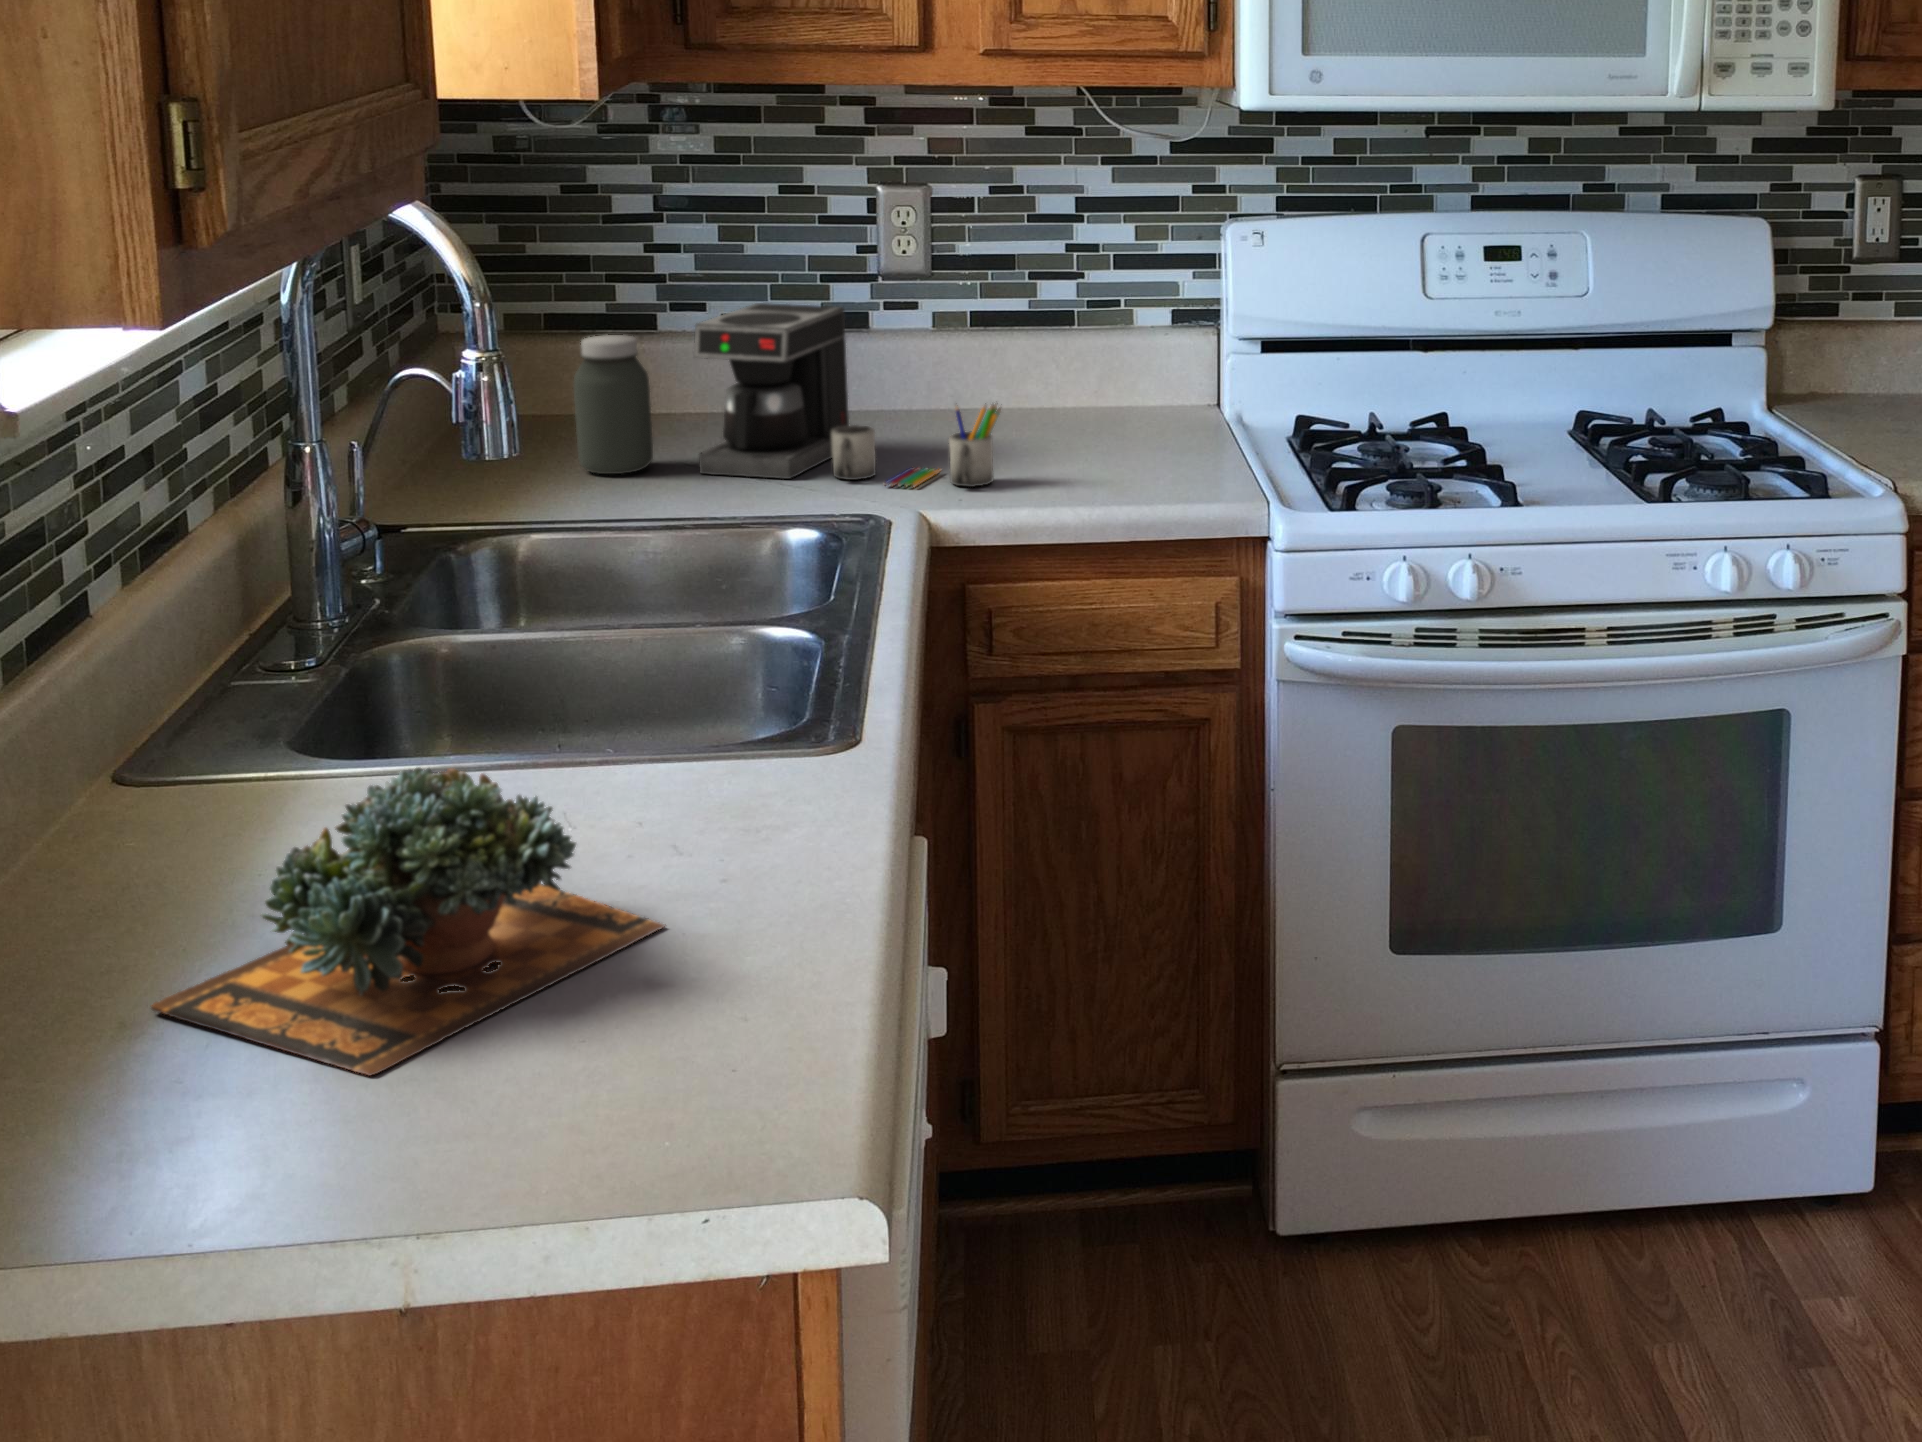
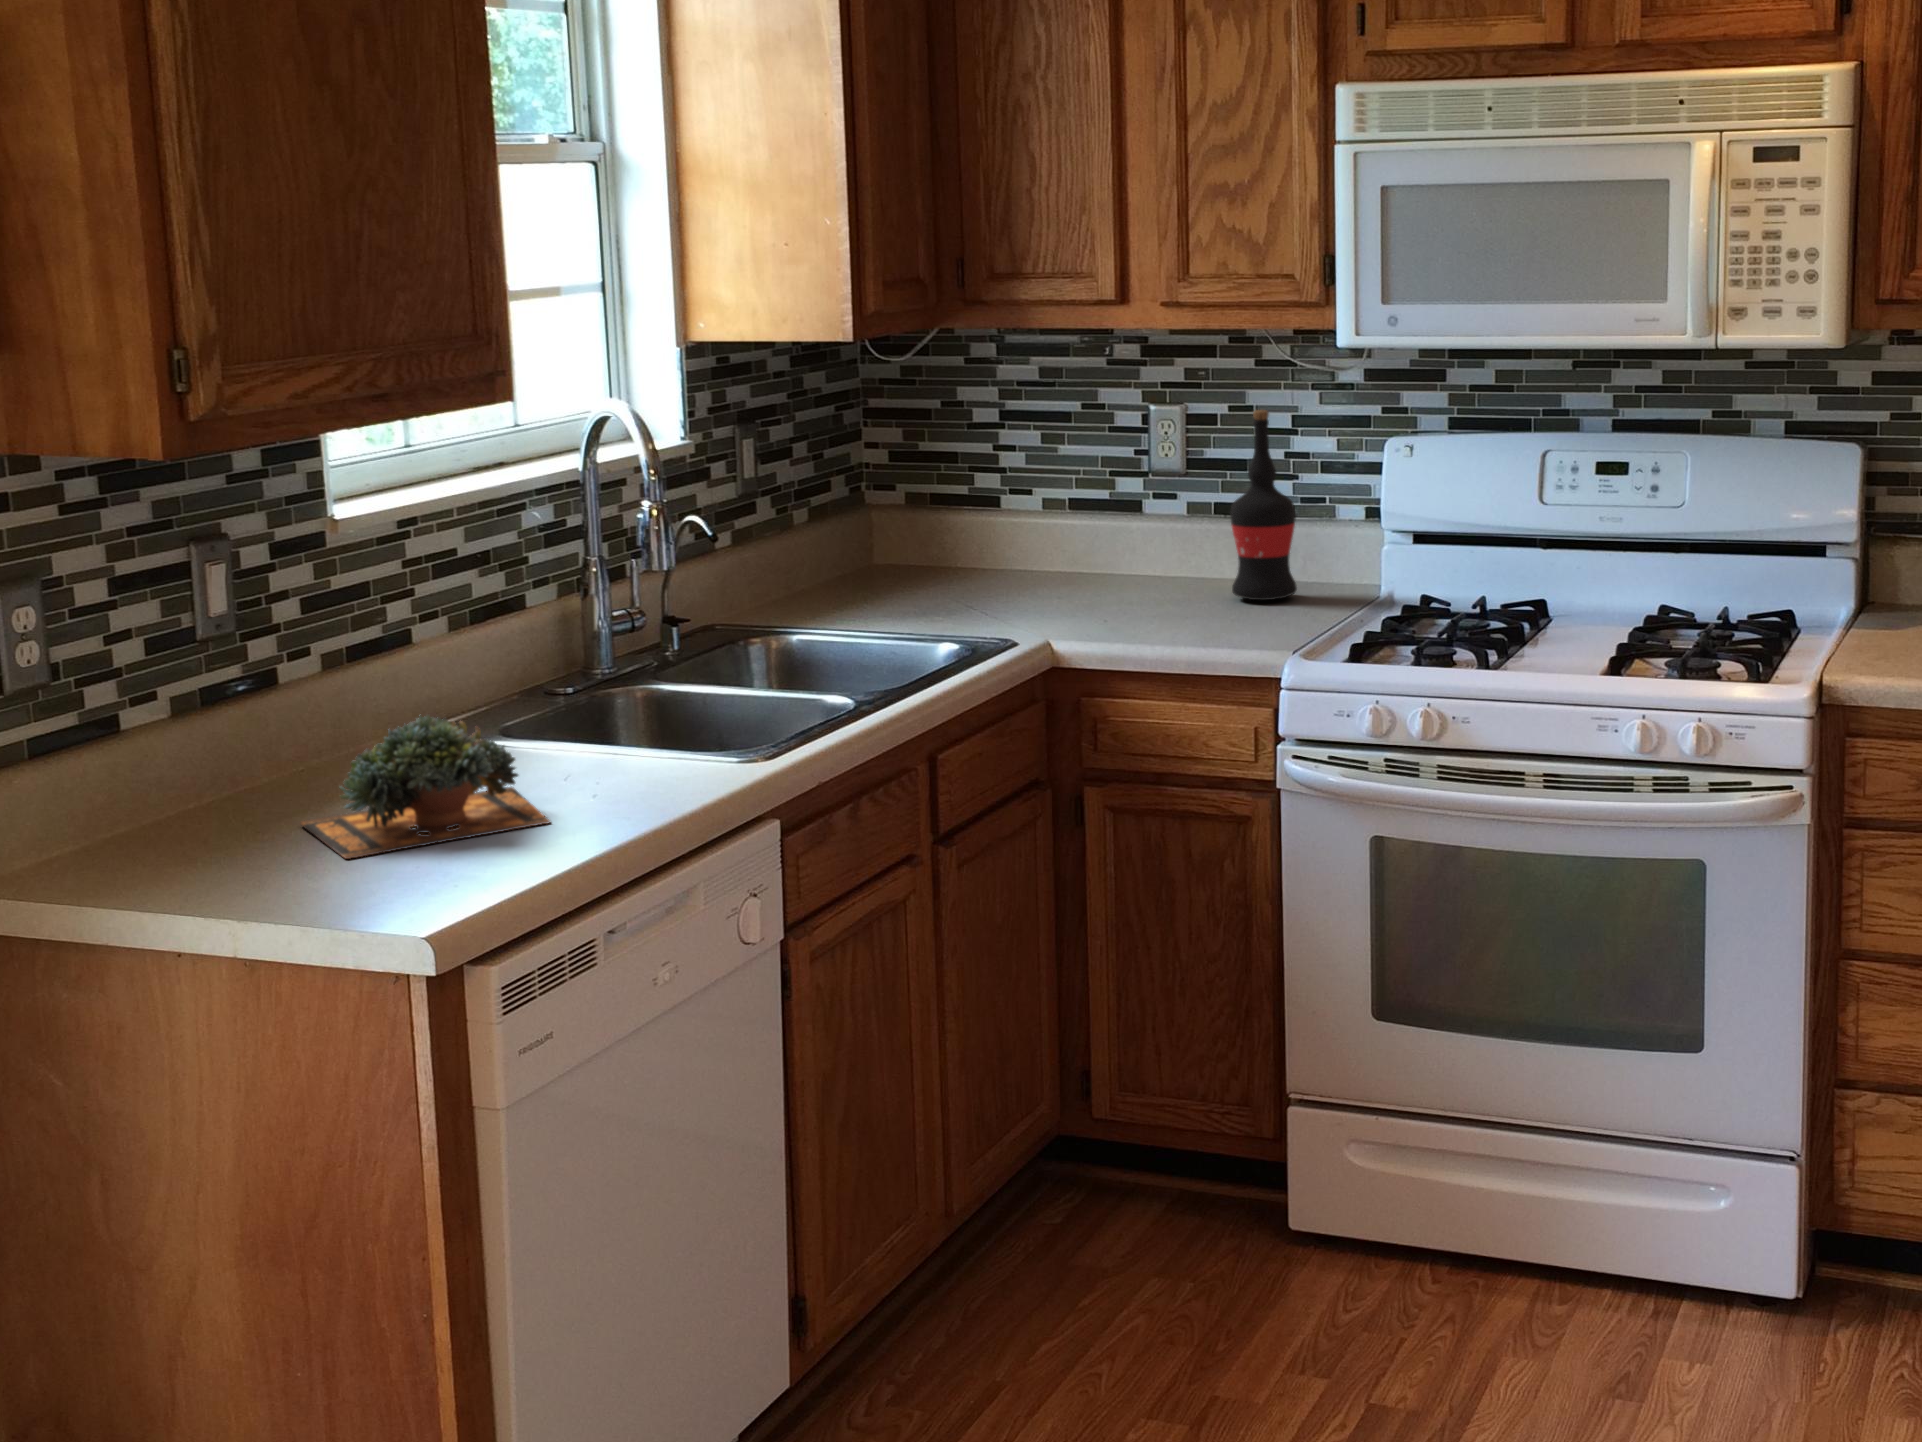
wine bottle: none [1047,191,1133,435] -> present [1230,410,1297,600]
coffee maker: present [694,303,1001,488] -> none [953,489,1138,628]
jar: present [574,335,653,474] -> none [884,507,937,605]

